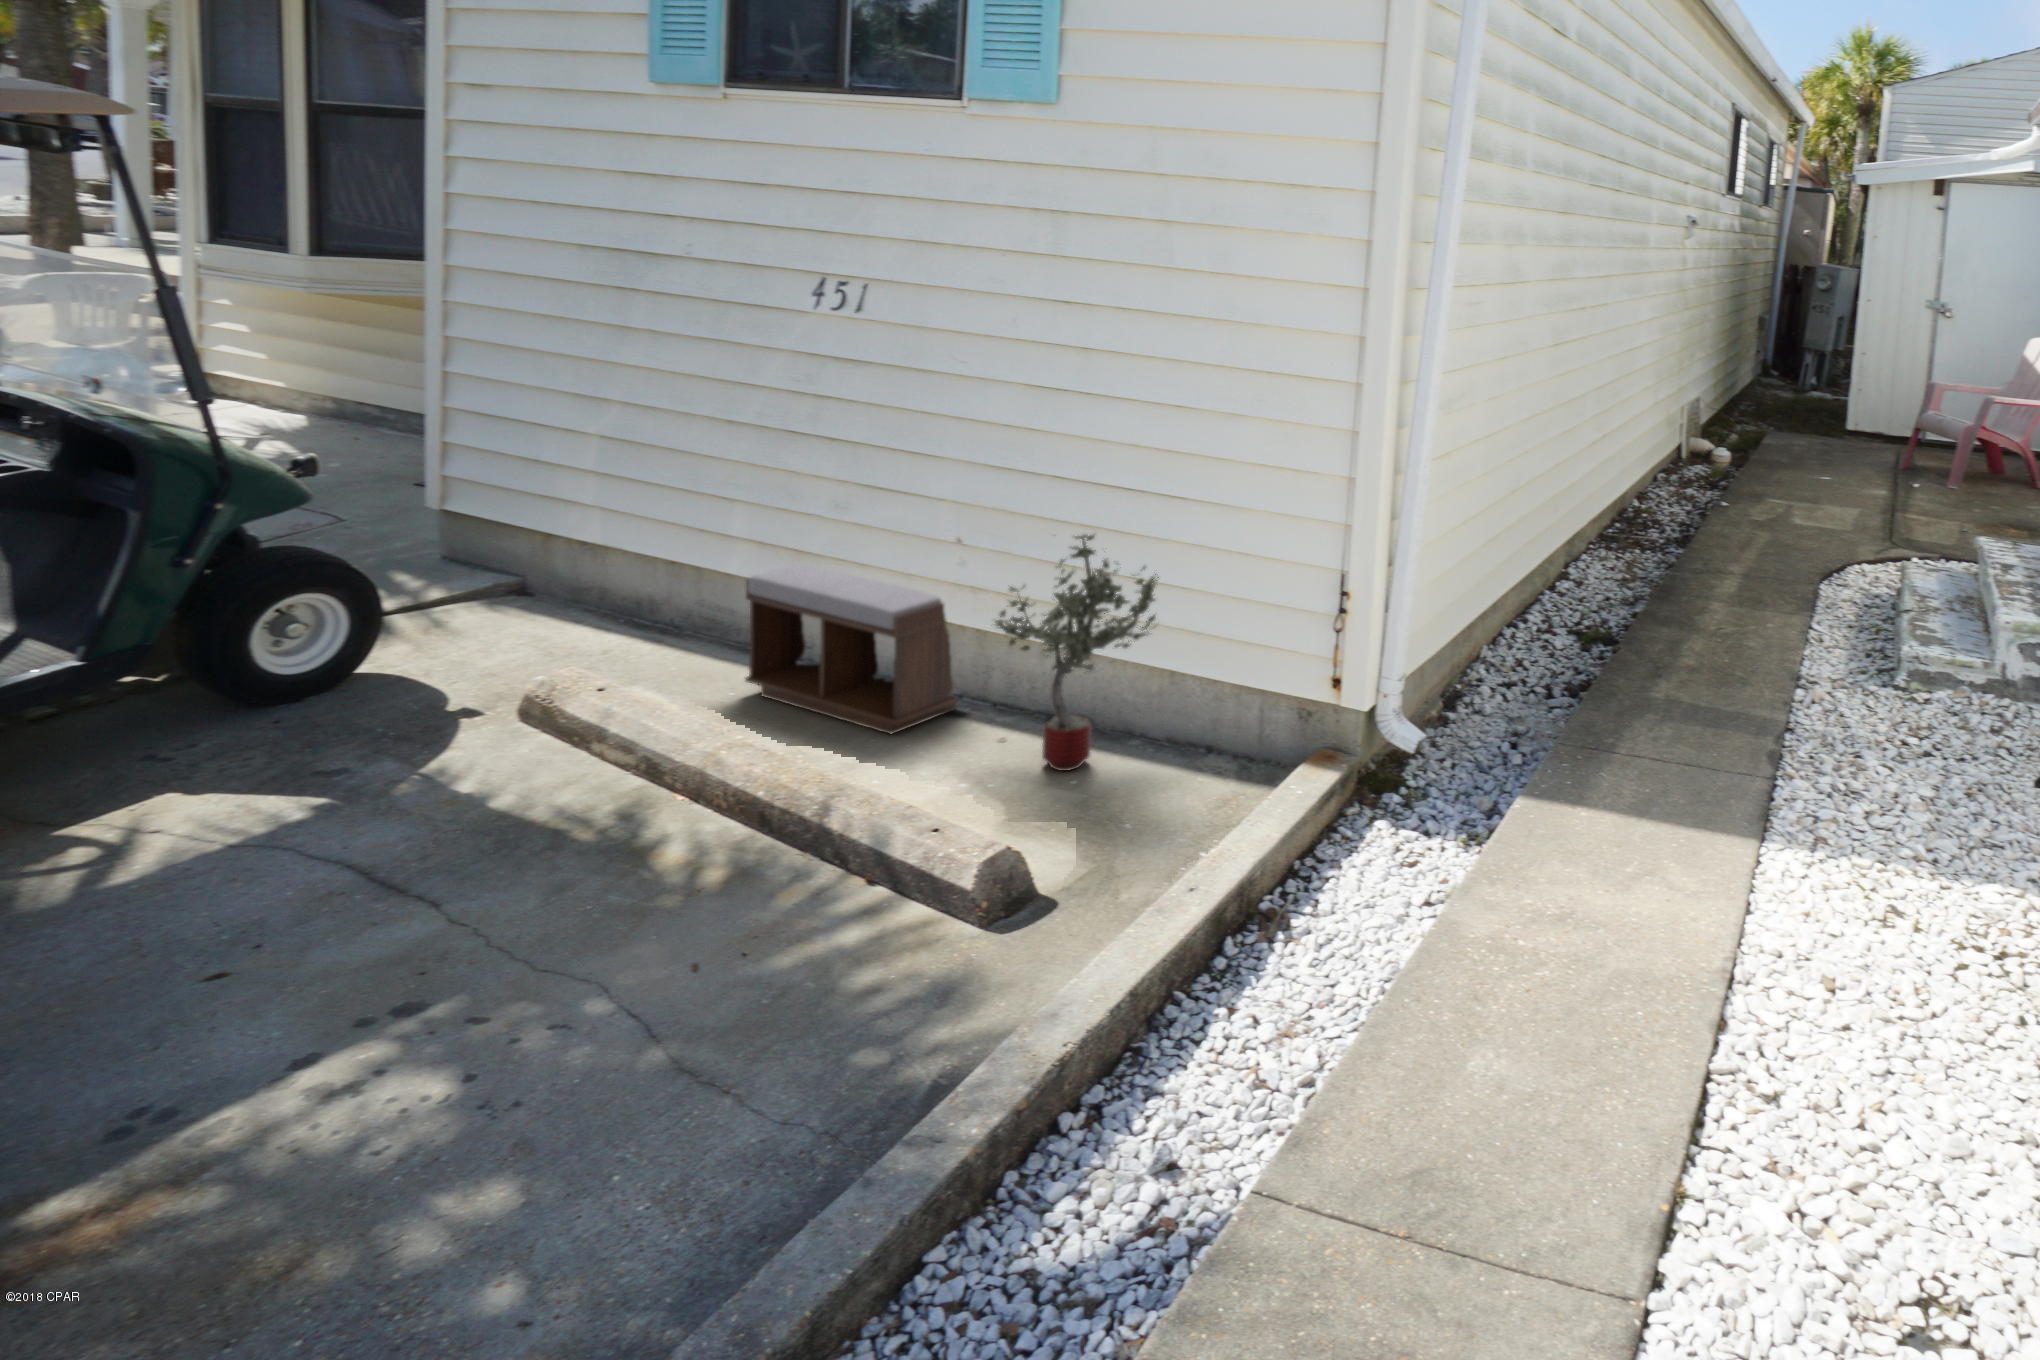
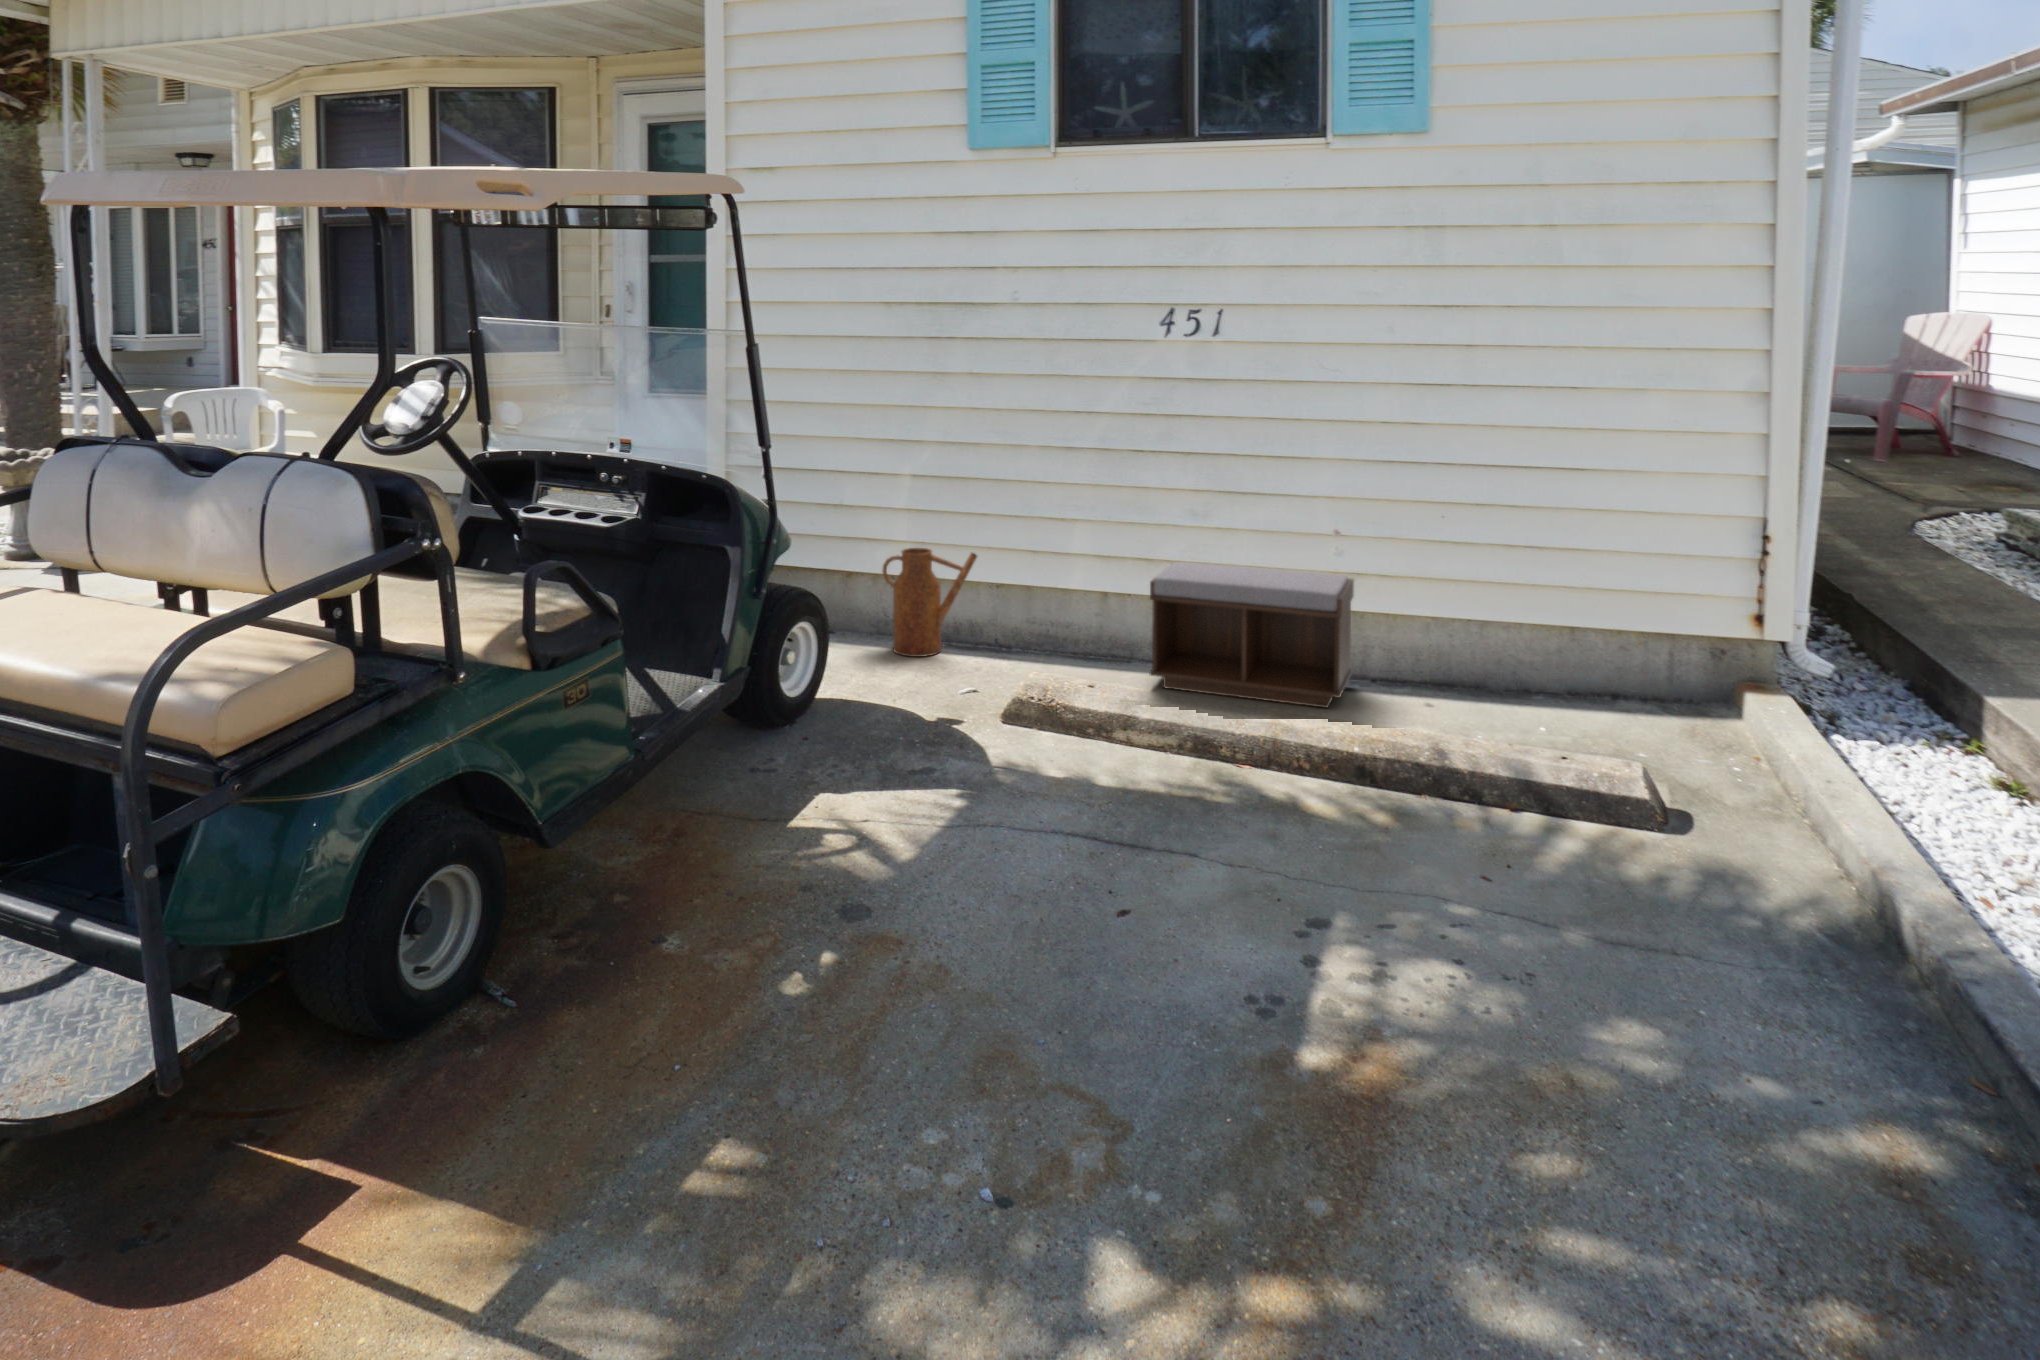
watering can: none [556,518,639,638] -> present [882,548,977,657]
potted tree: present [995,535,1159,771] -> none [1421,503,1617,724]

